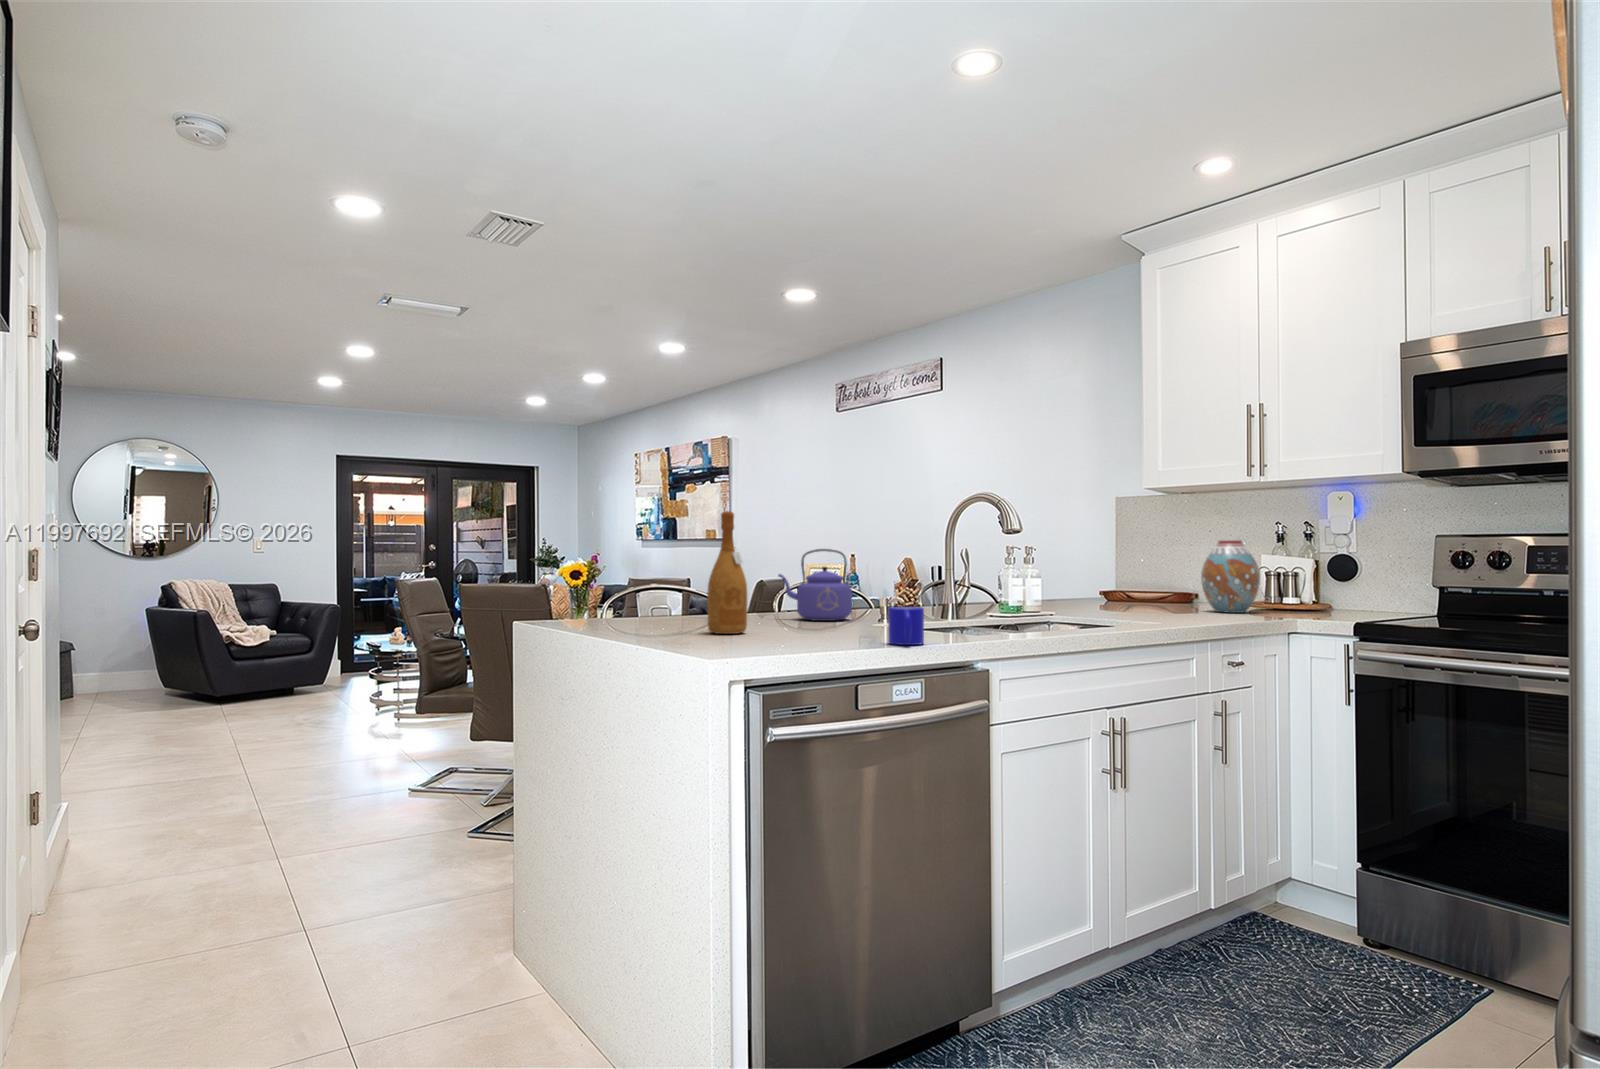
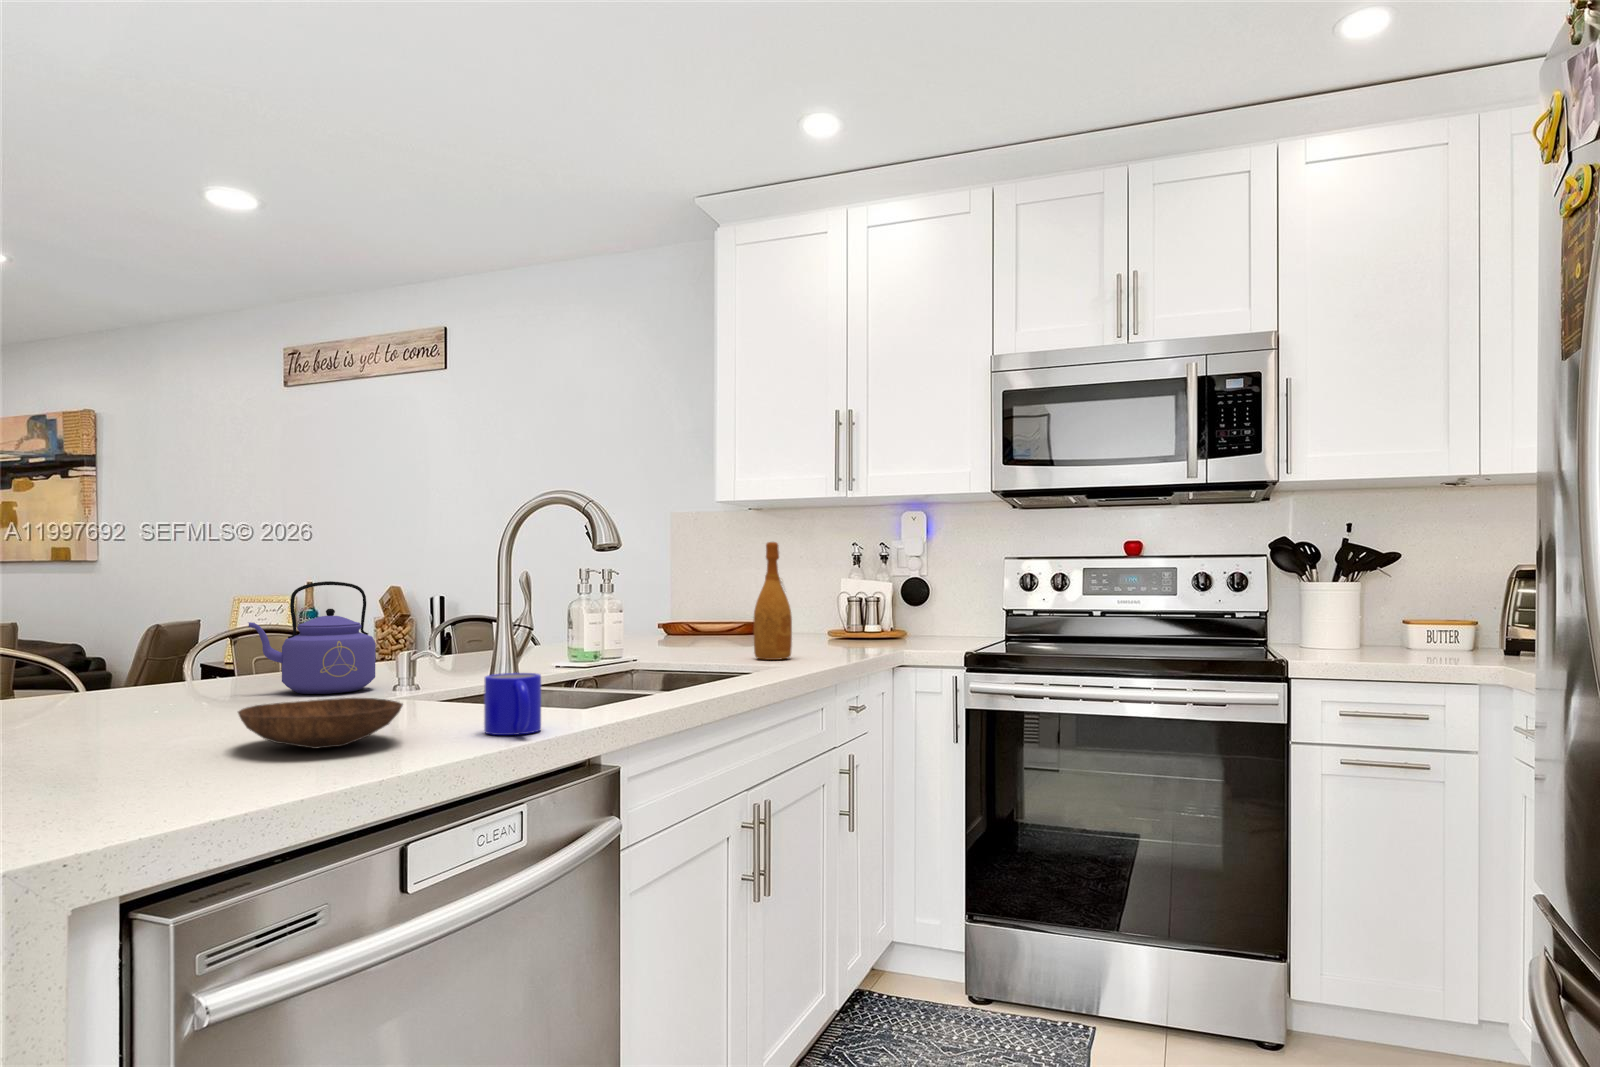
wine bottle: present [707,511,747,634] -> present [754,542,792,660]
vase: present [1201,539,1260,613] -> none [793,562,854,646]
bowl: none [751,617,839,643] -> present [238,698,403,749]

